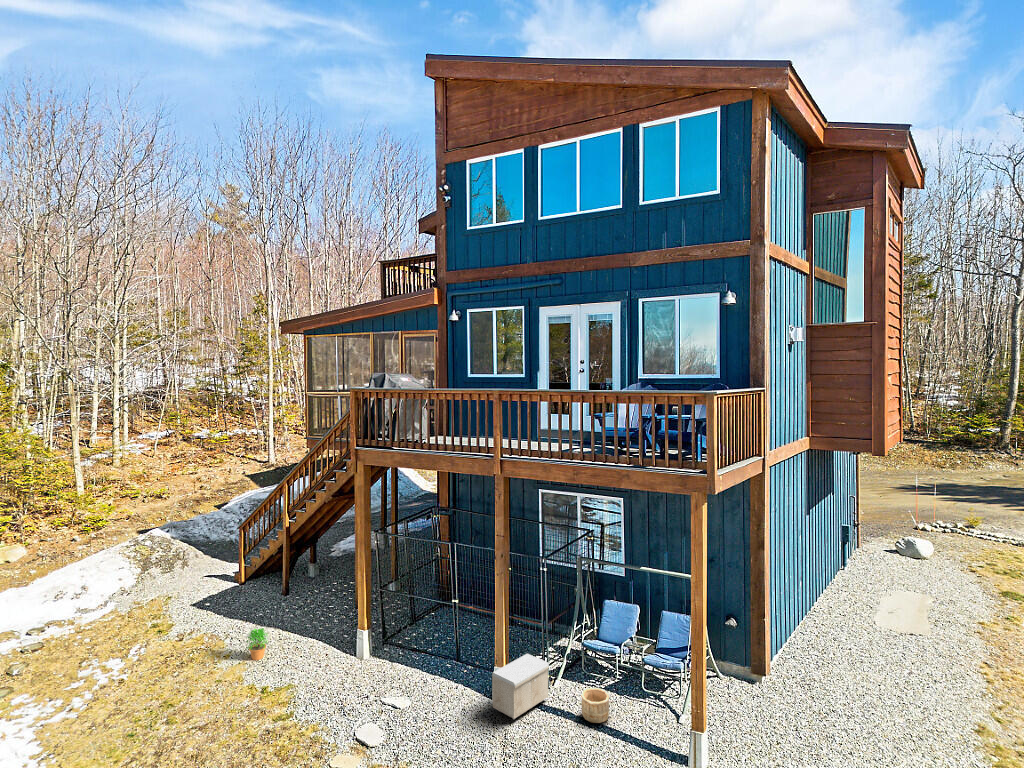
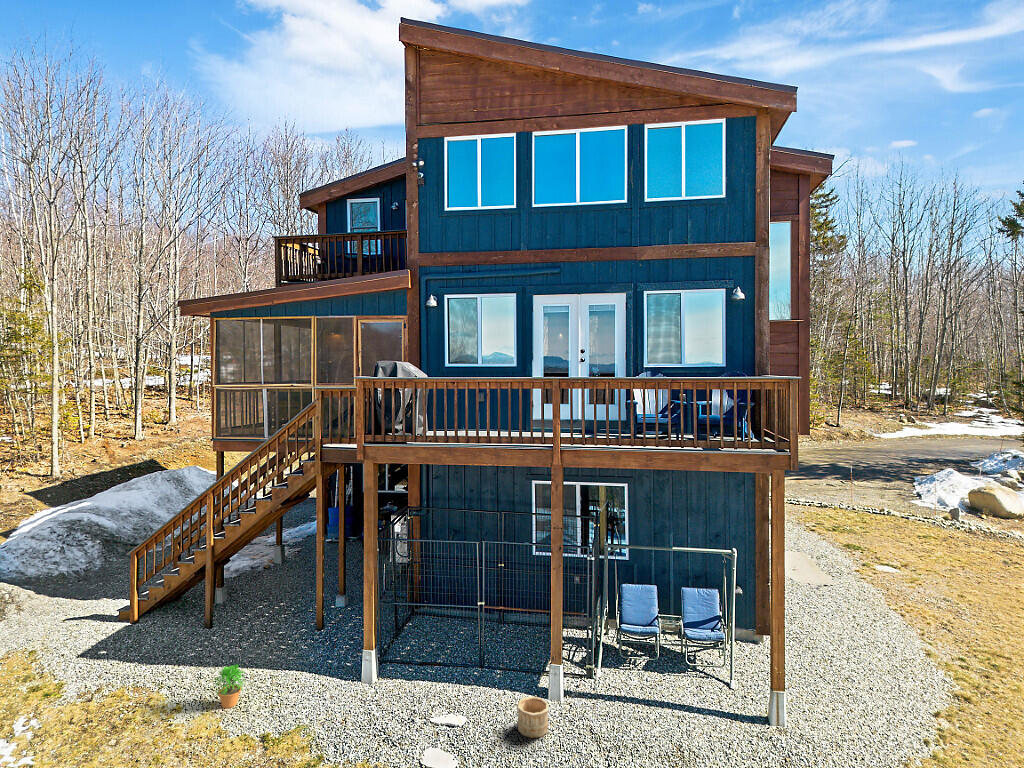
storage bench: present [492,654,549,719] -> none [564,648,611,720]
wooden bucket: present [581,688,609,723] -> present [517,697,549,738]

